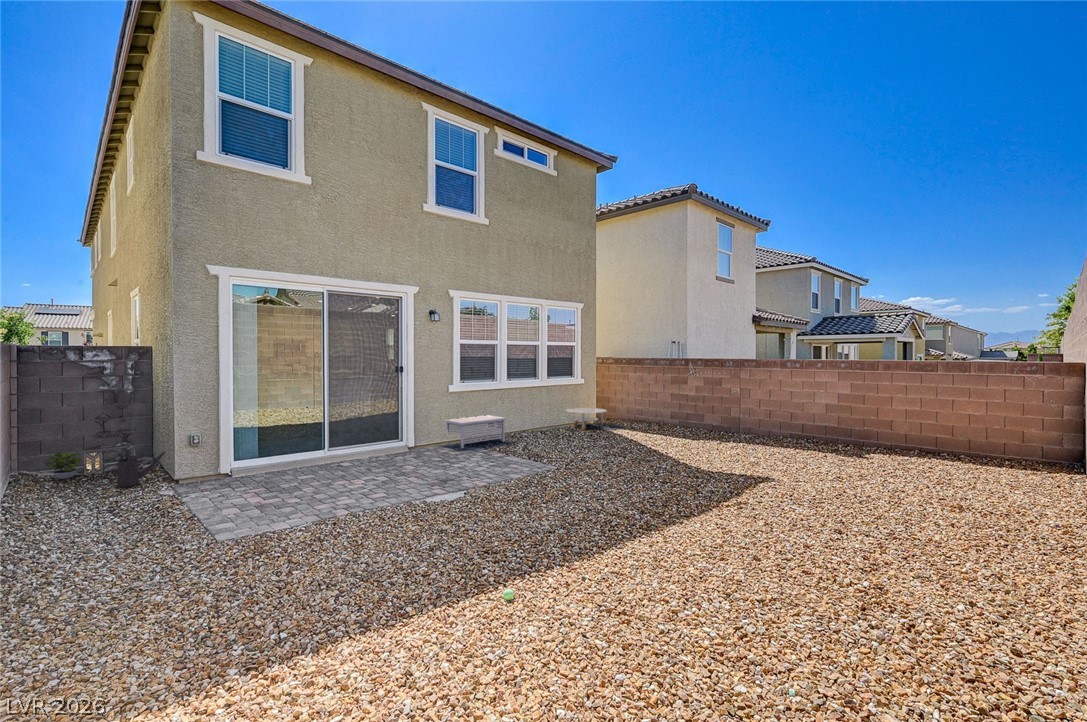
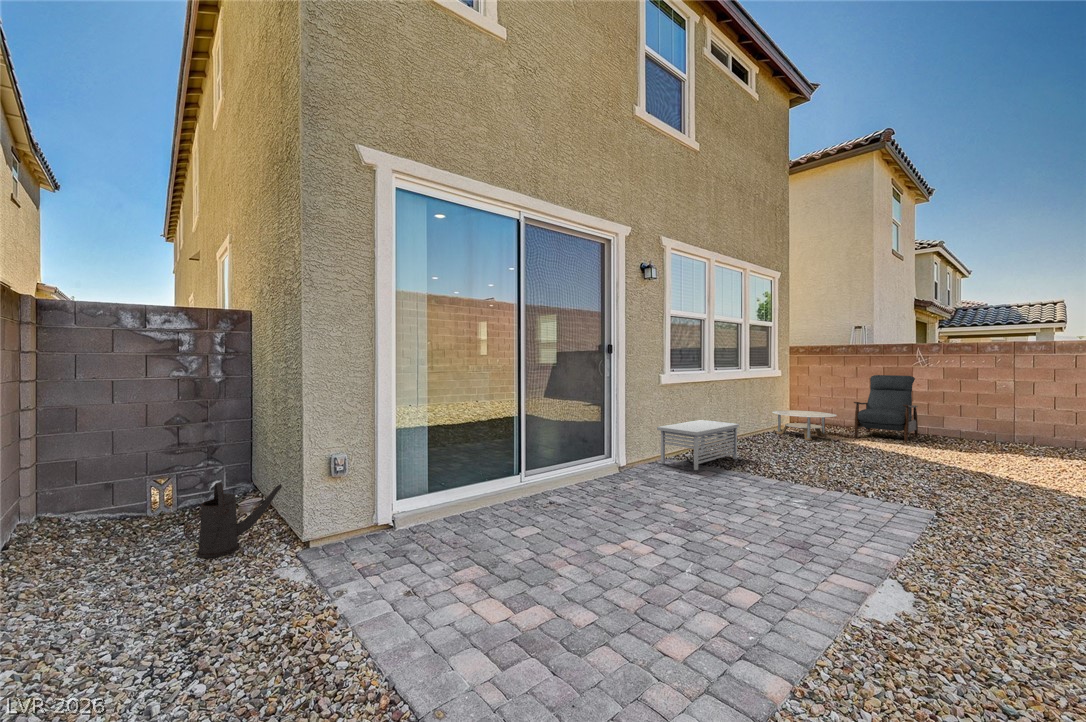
chair: none [621,381,669,431] -> present [854,375,918,443]
potted plant: present [46,452,81,479] -> none [77,482,139,532]

